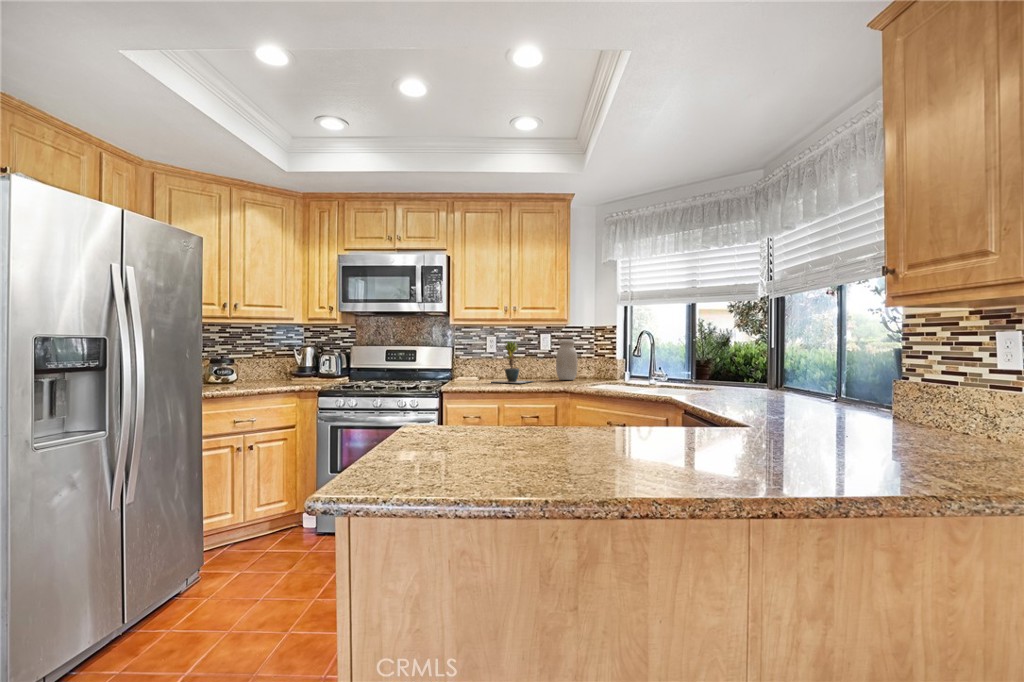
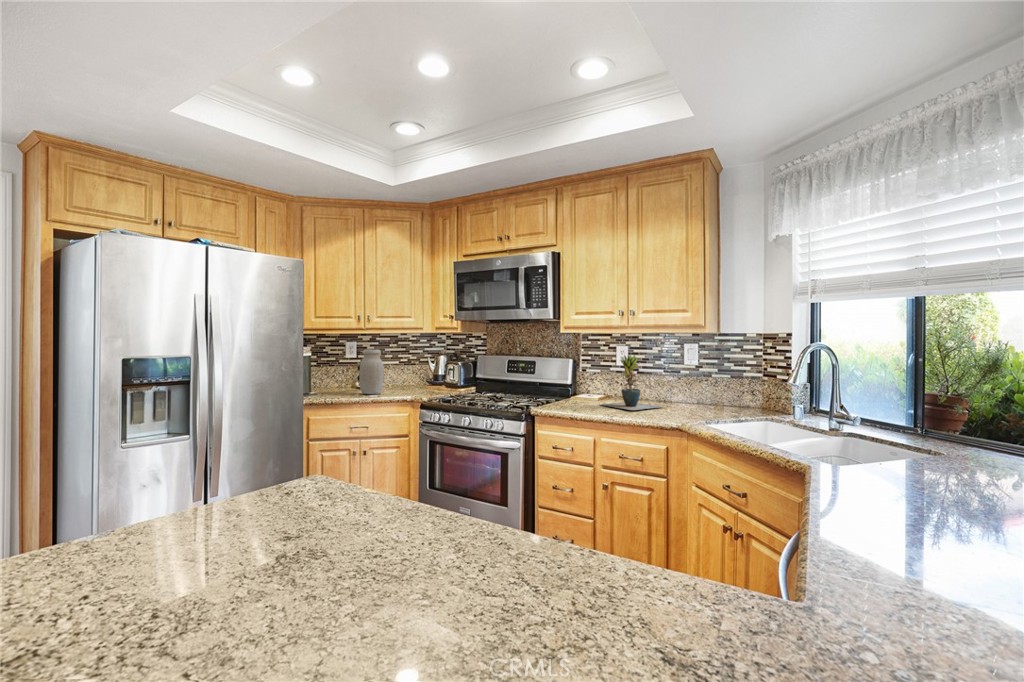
jar: present [556,340,578,380] -> present [359,349,384,394]

